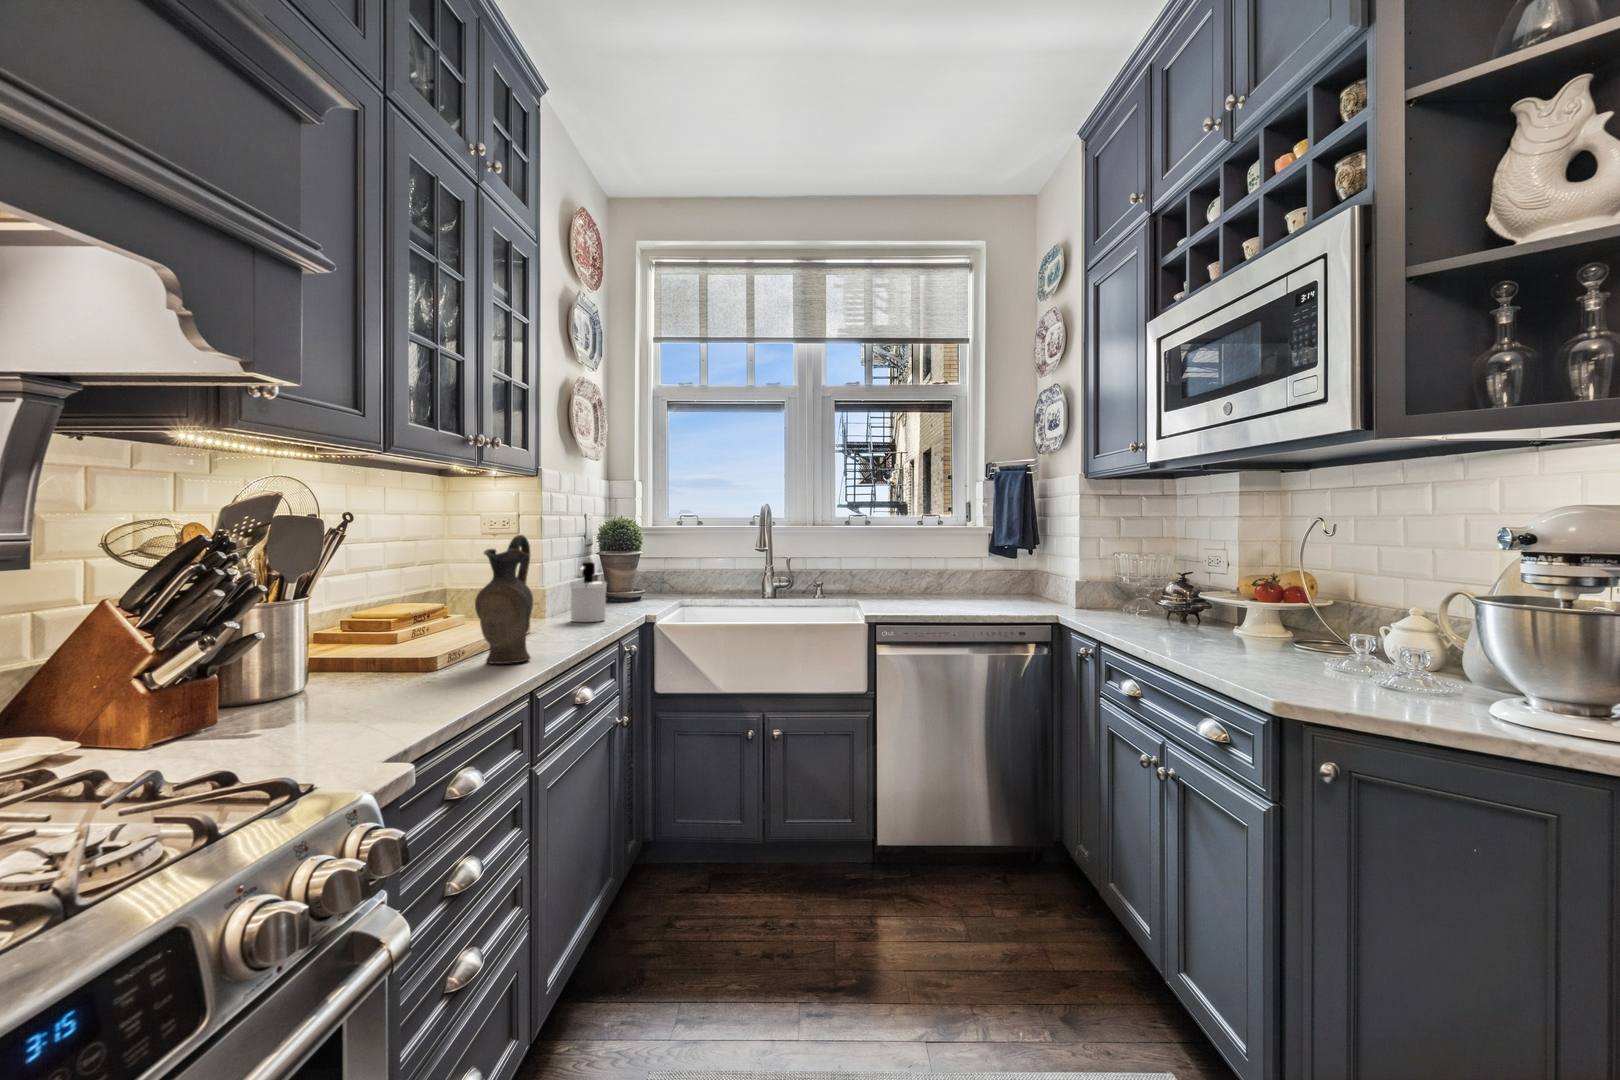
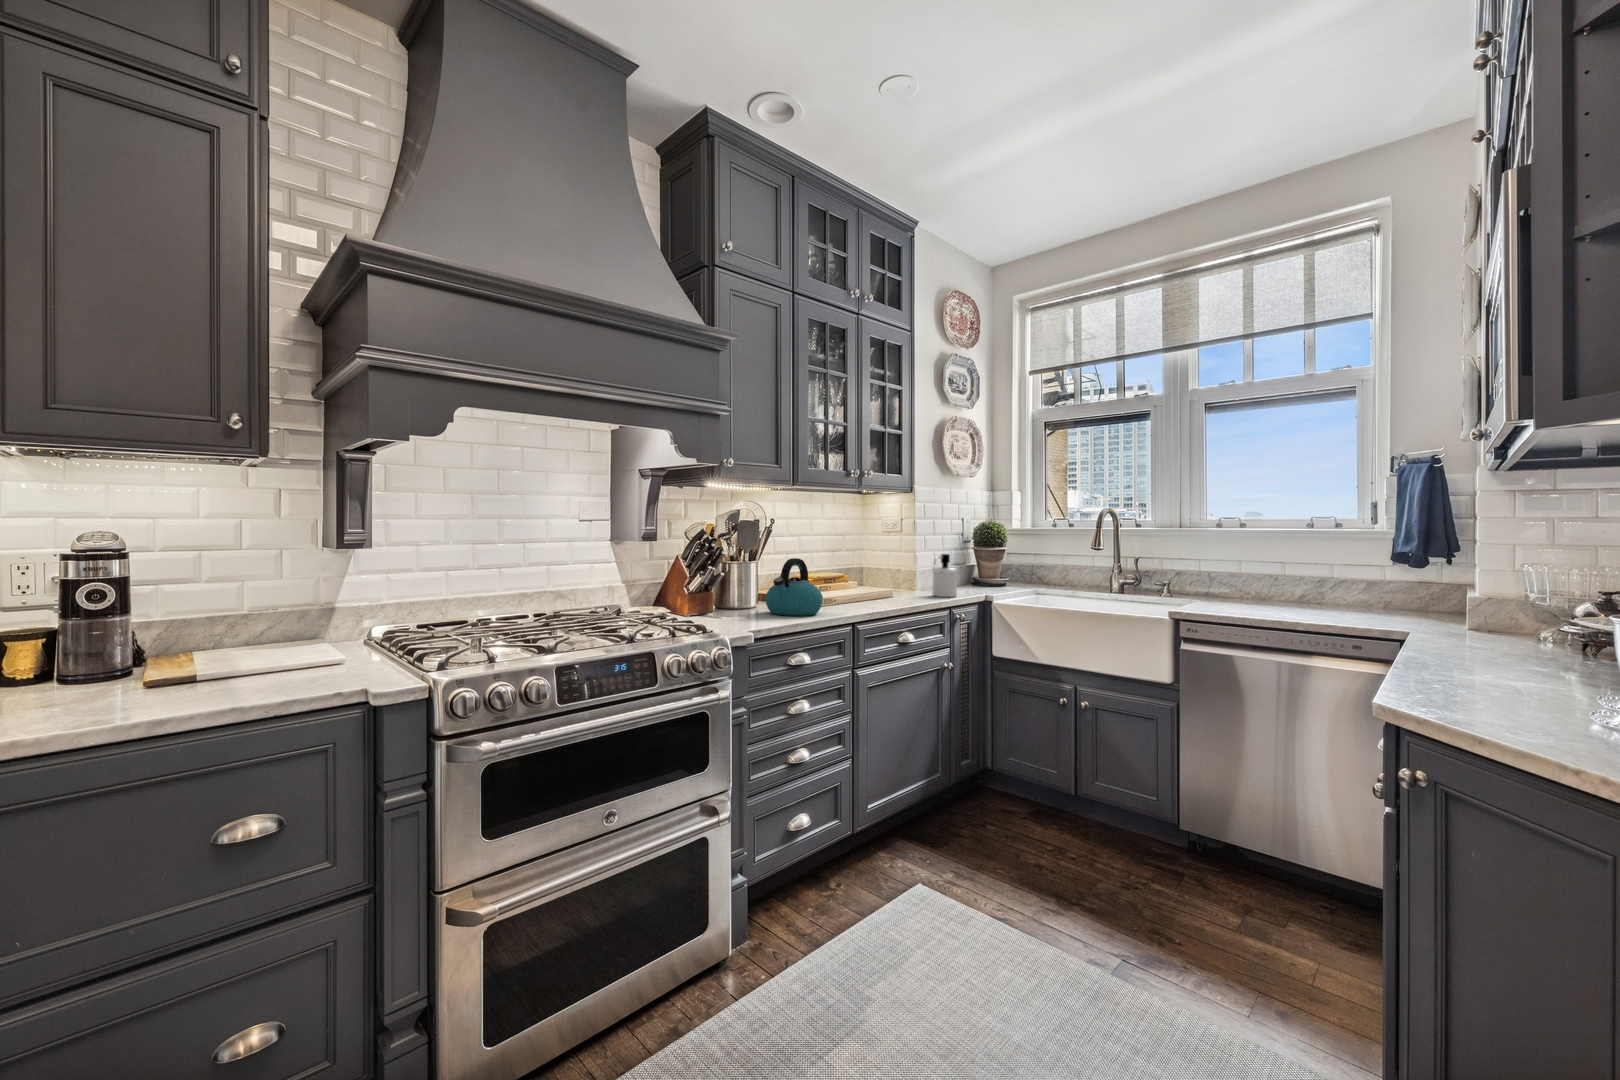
ceramic pitcher: present [475,535,533,664] -> none [842,532,877,610]
kettle: none [338,586,460,697] -> present [765,558,823,616]

